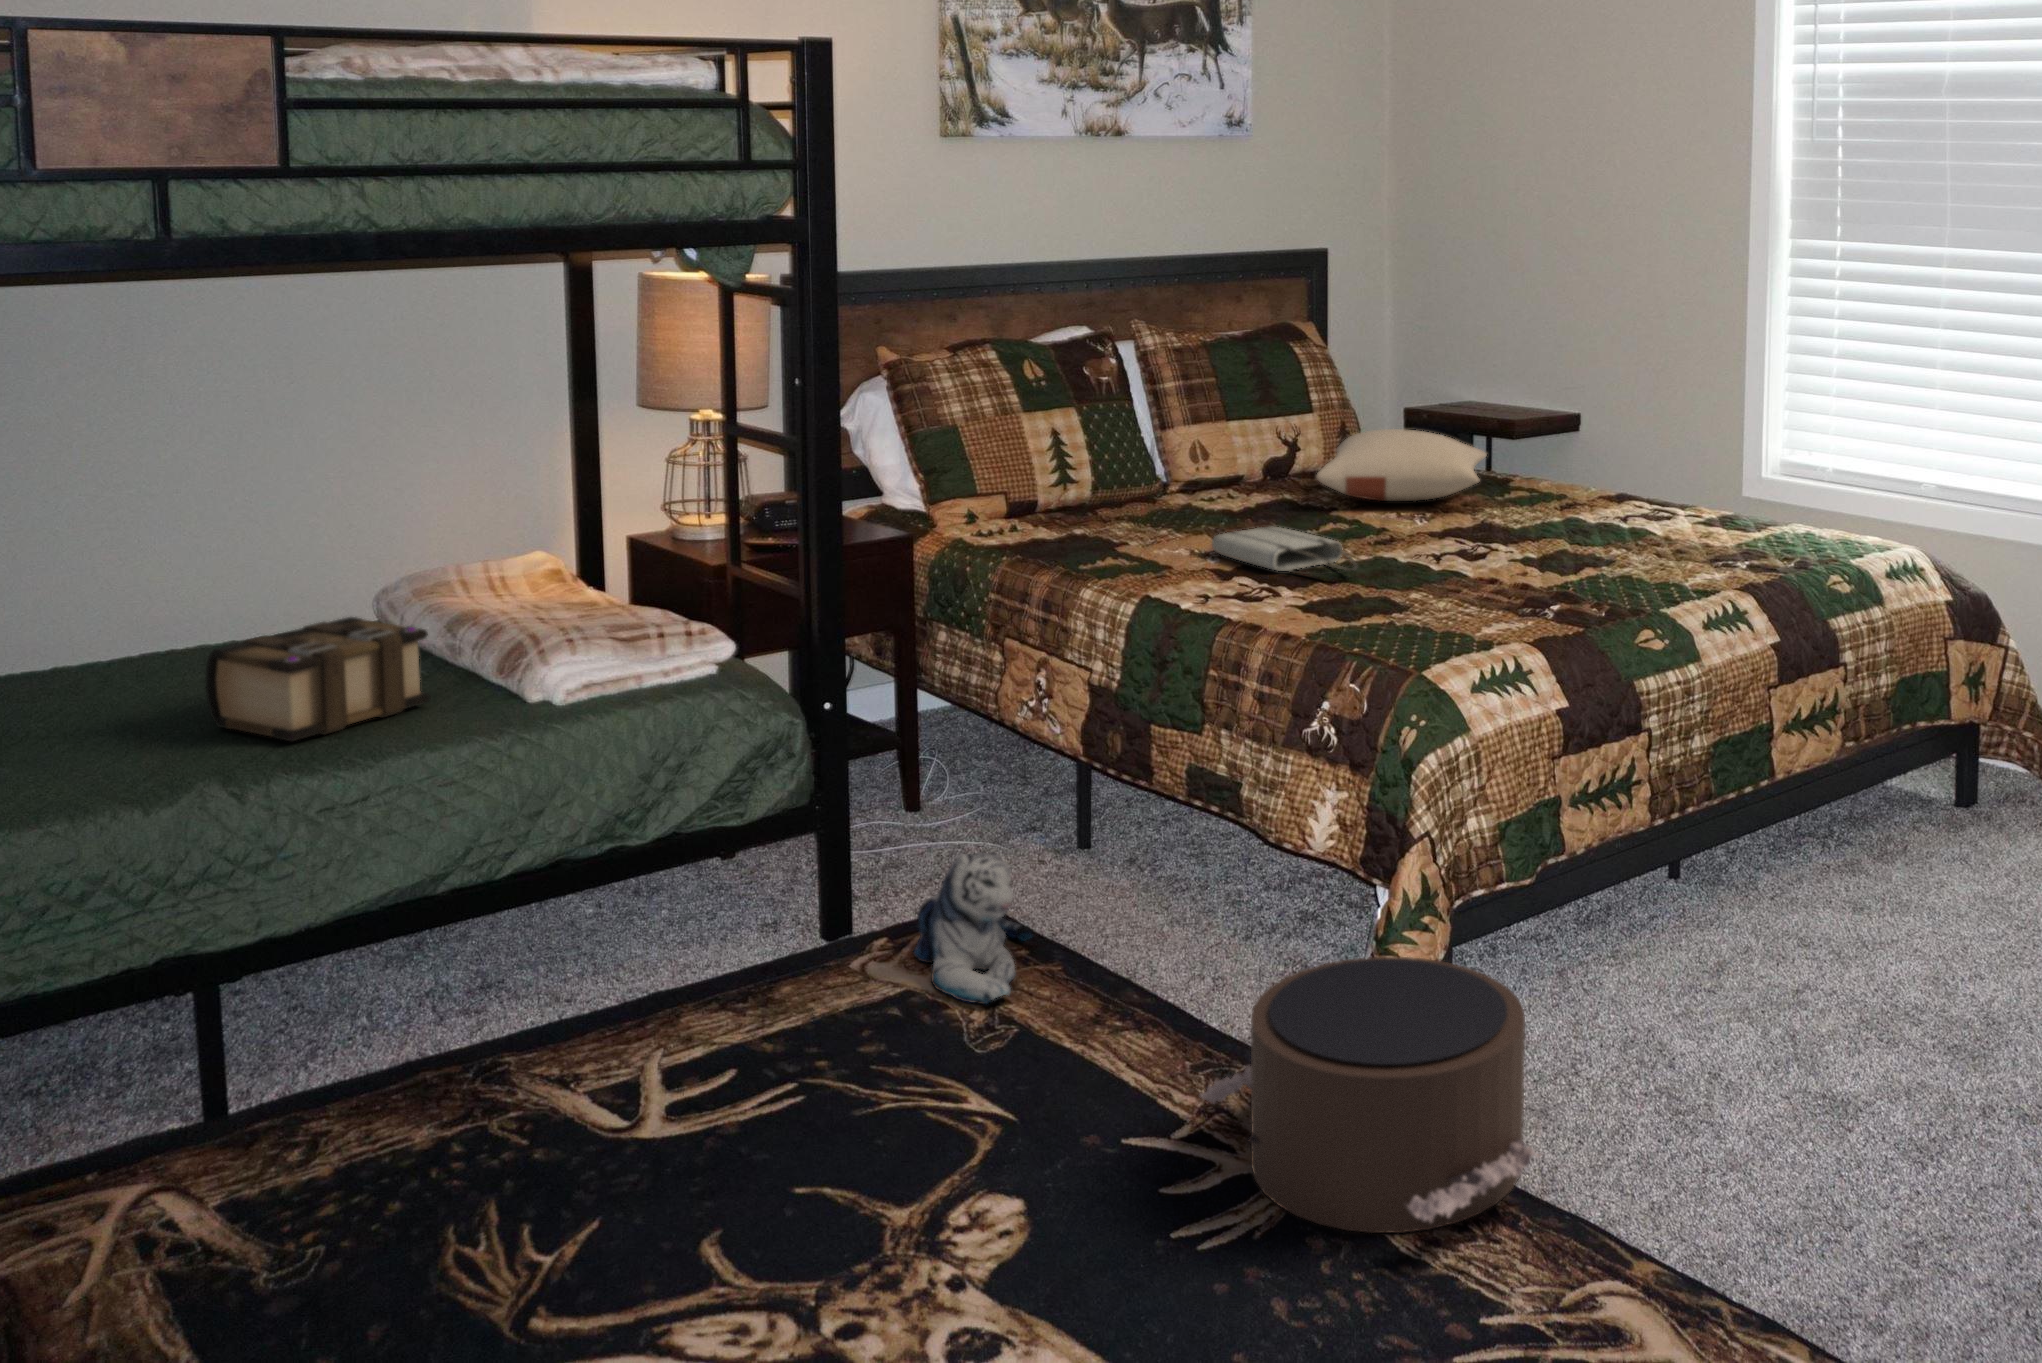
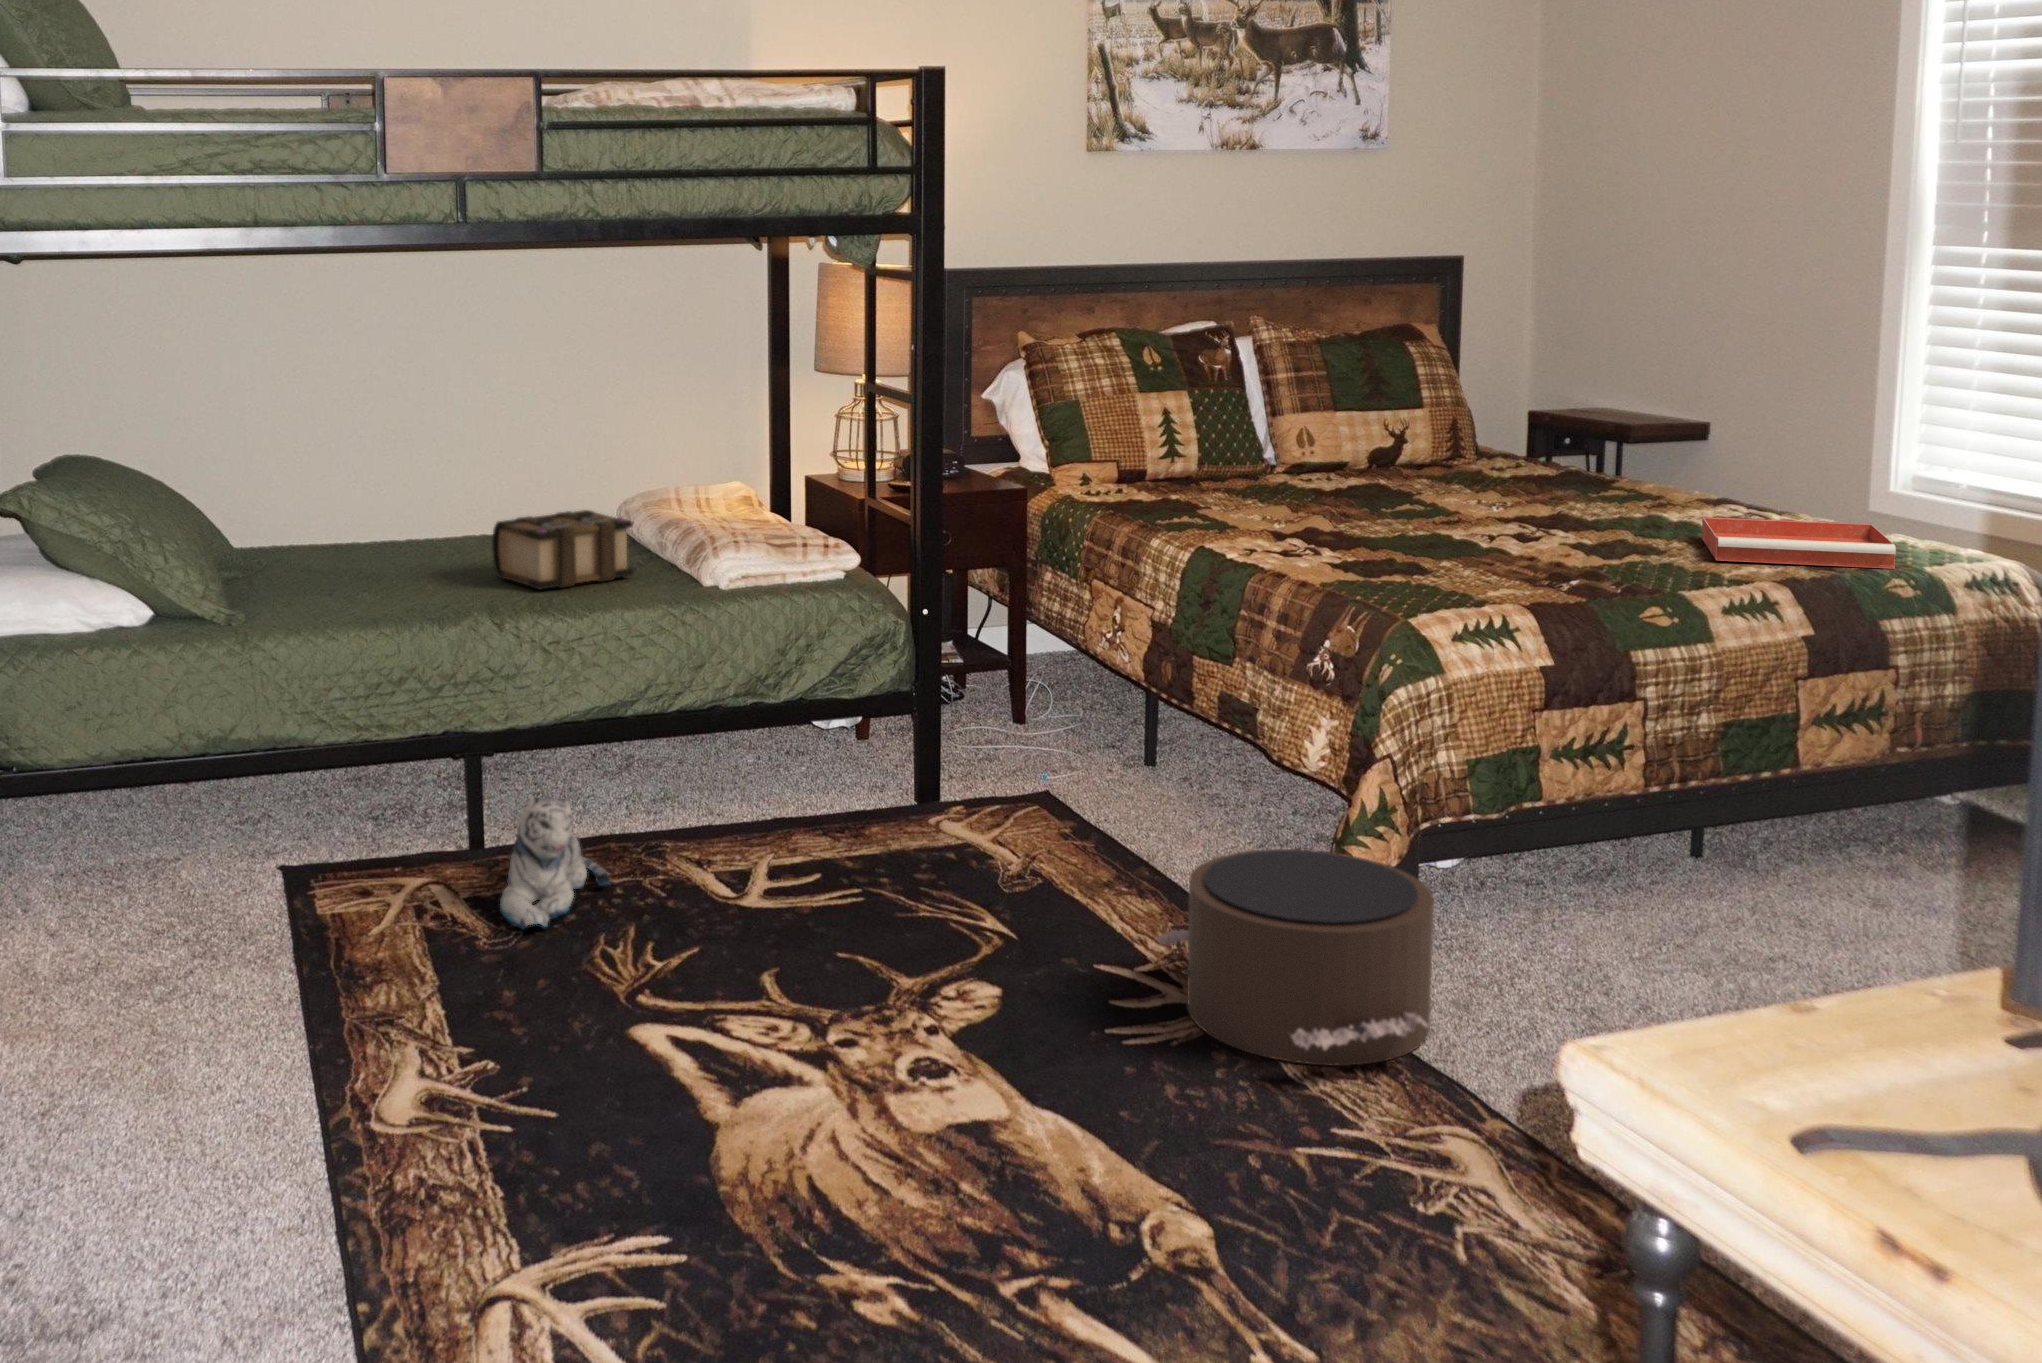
pillow: present [1317,429,1486,501] -> none [1399,425,1591,493]
tray: none [1629,517,1815,568] -> present [1702,517,1896,569]
tote bag: present [1212,527,1357,571] -> none [1276,502,1398,542]
plush toy: present [913,852,1032,1004] -> present [500,797,610,929]

